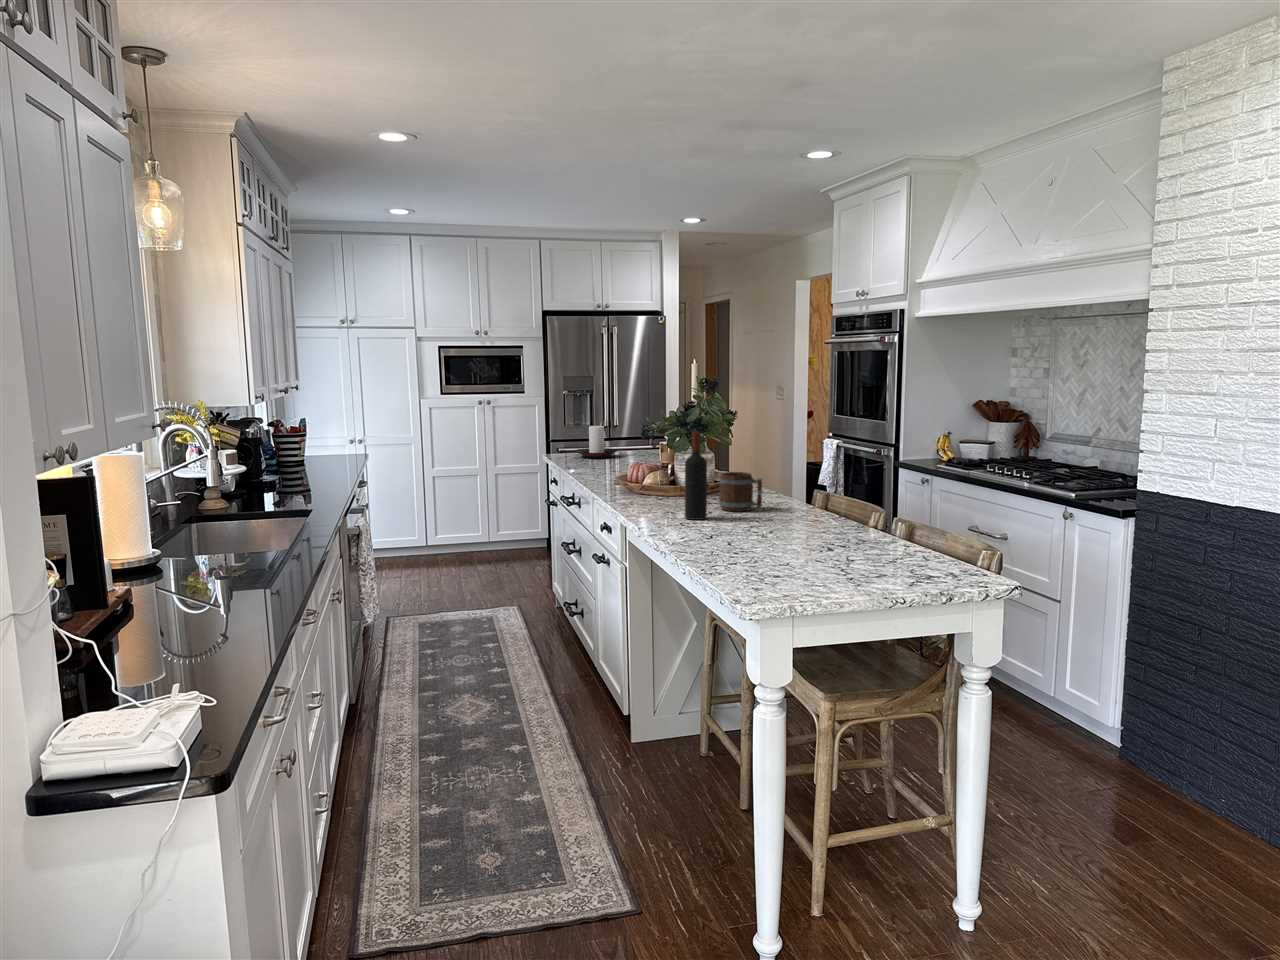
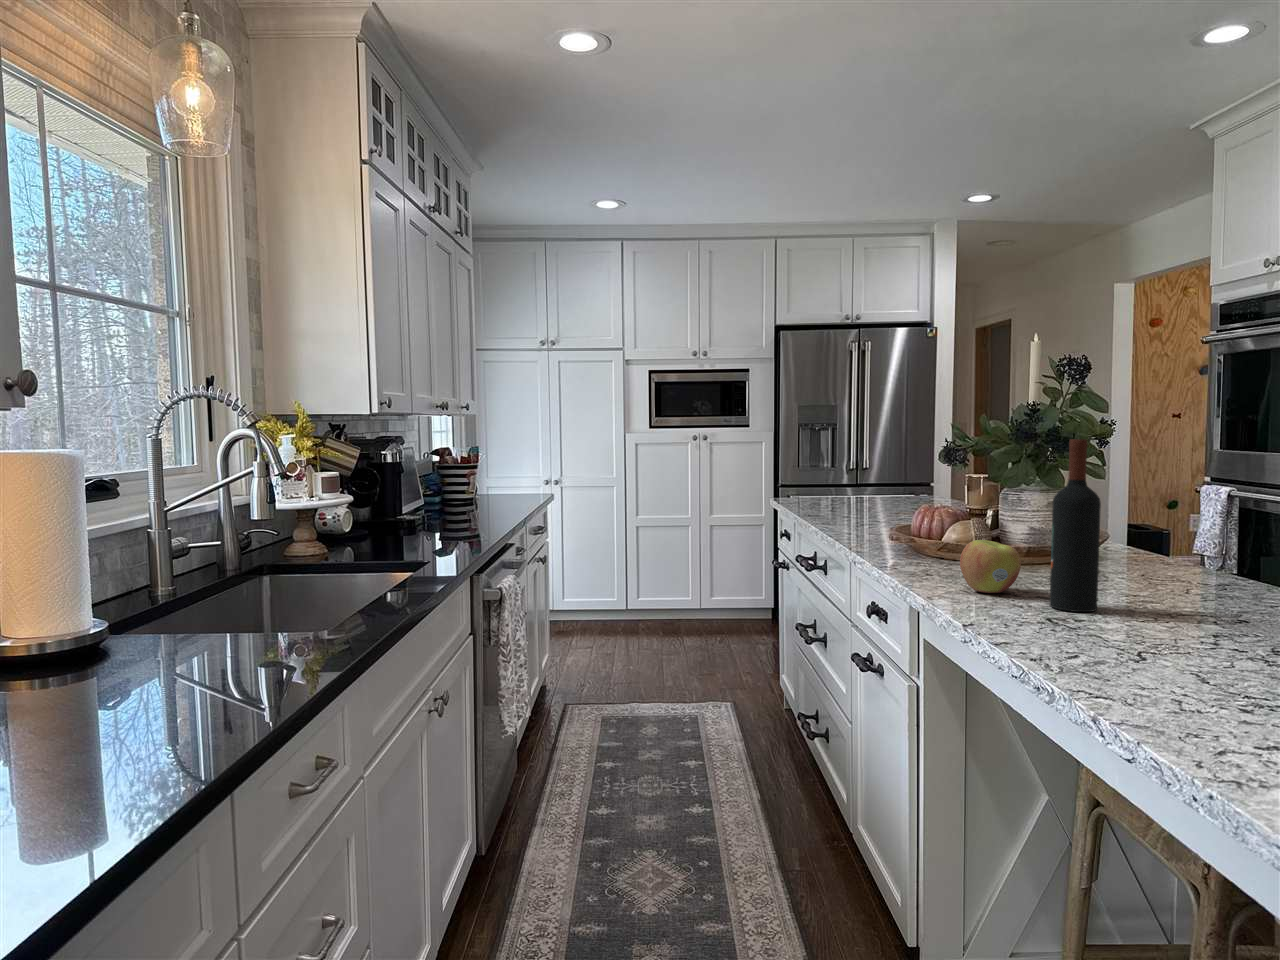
candle holder: present [575,426,618,458] -> none [816,458,879,505]
mug: present [719,472,762,511] -> none [1107,523,1206,598]
apple: none [644,484,674,513] -> present [960,540,1021,593]

